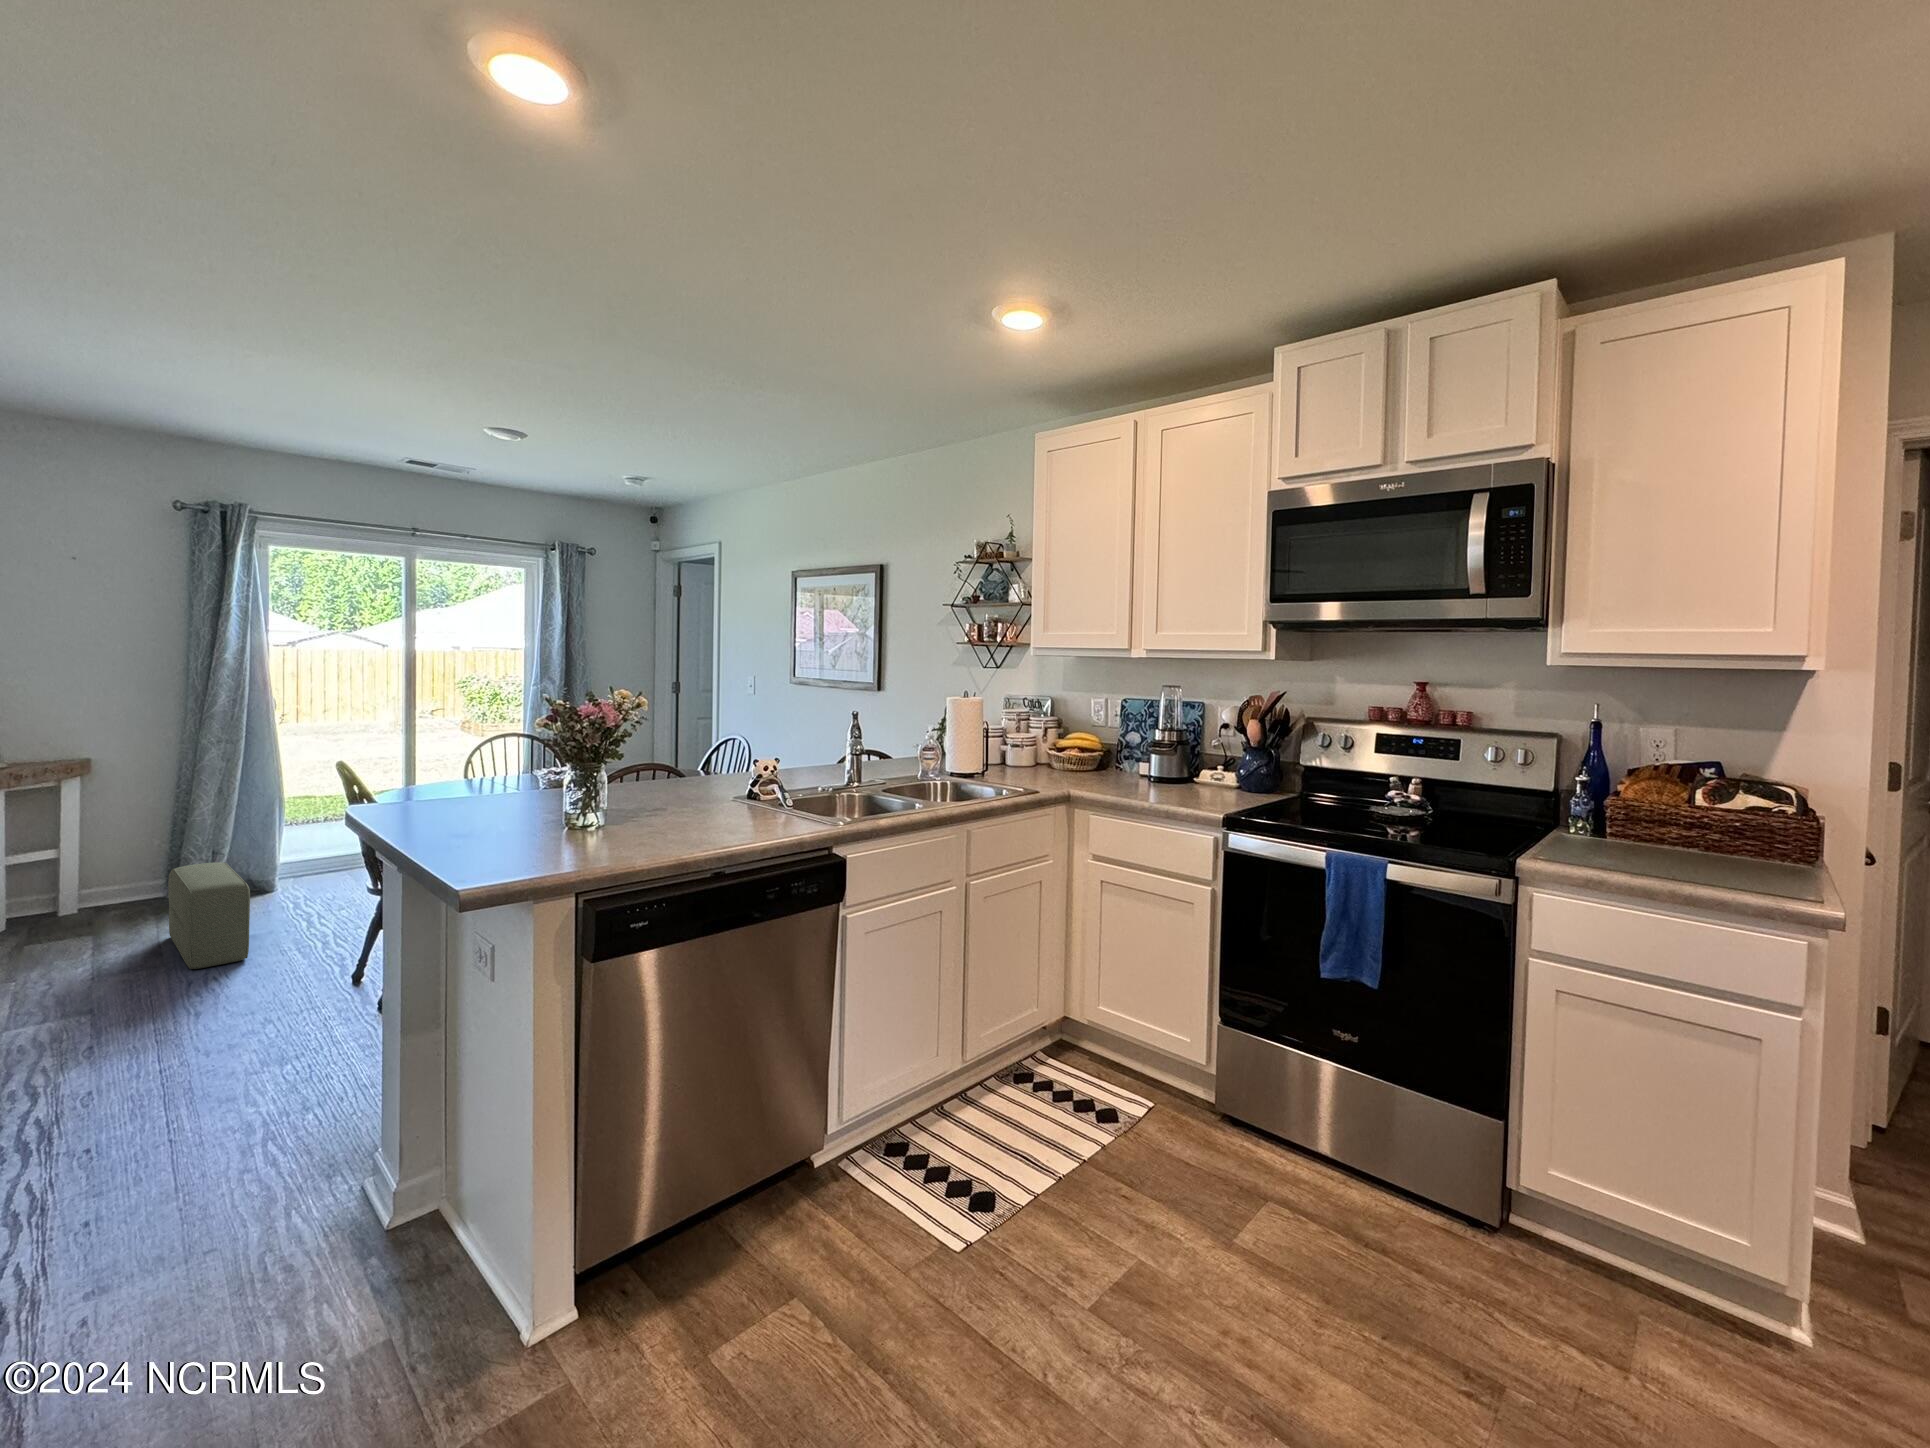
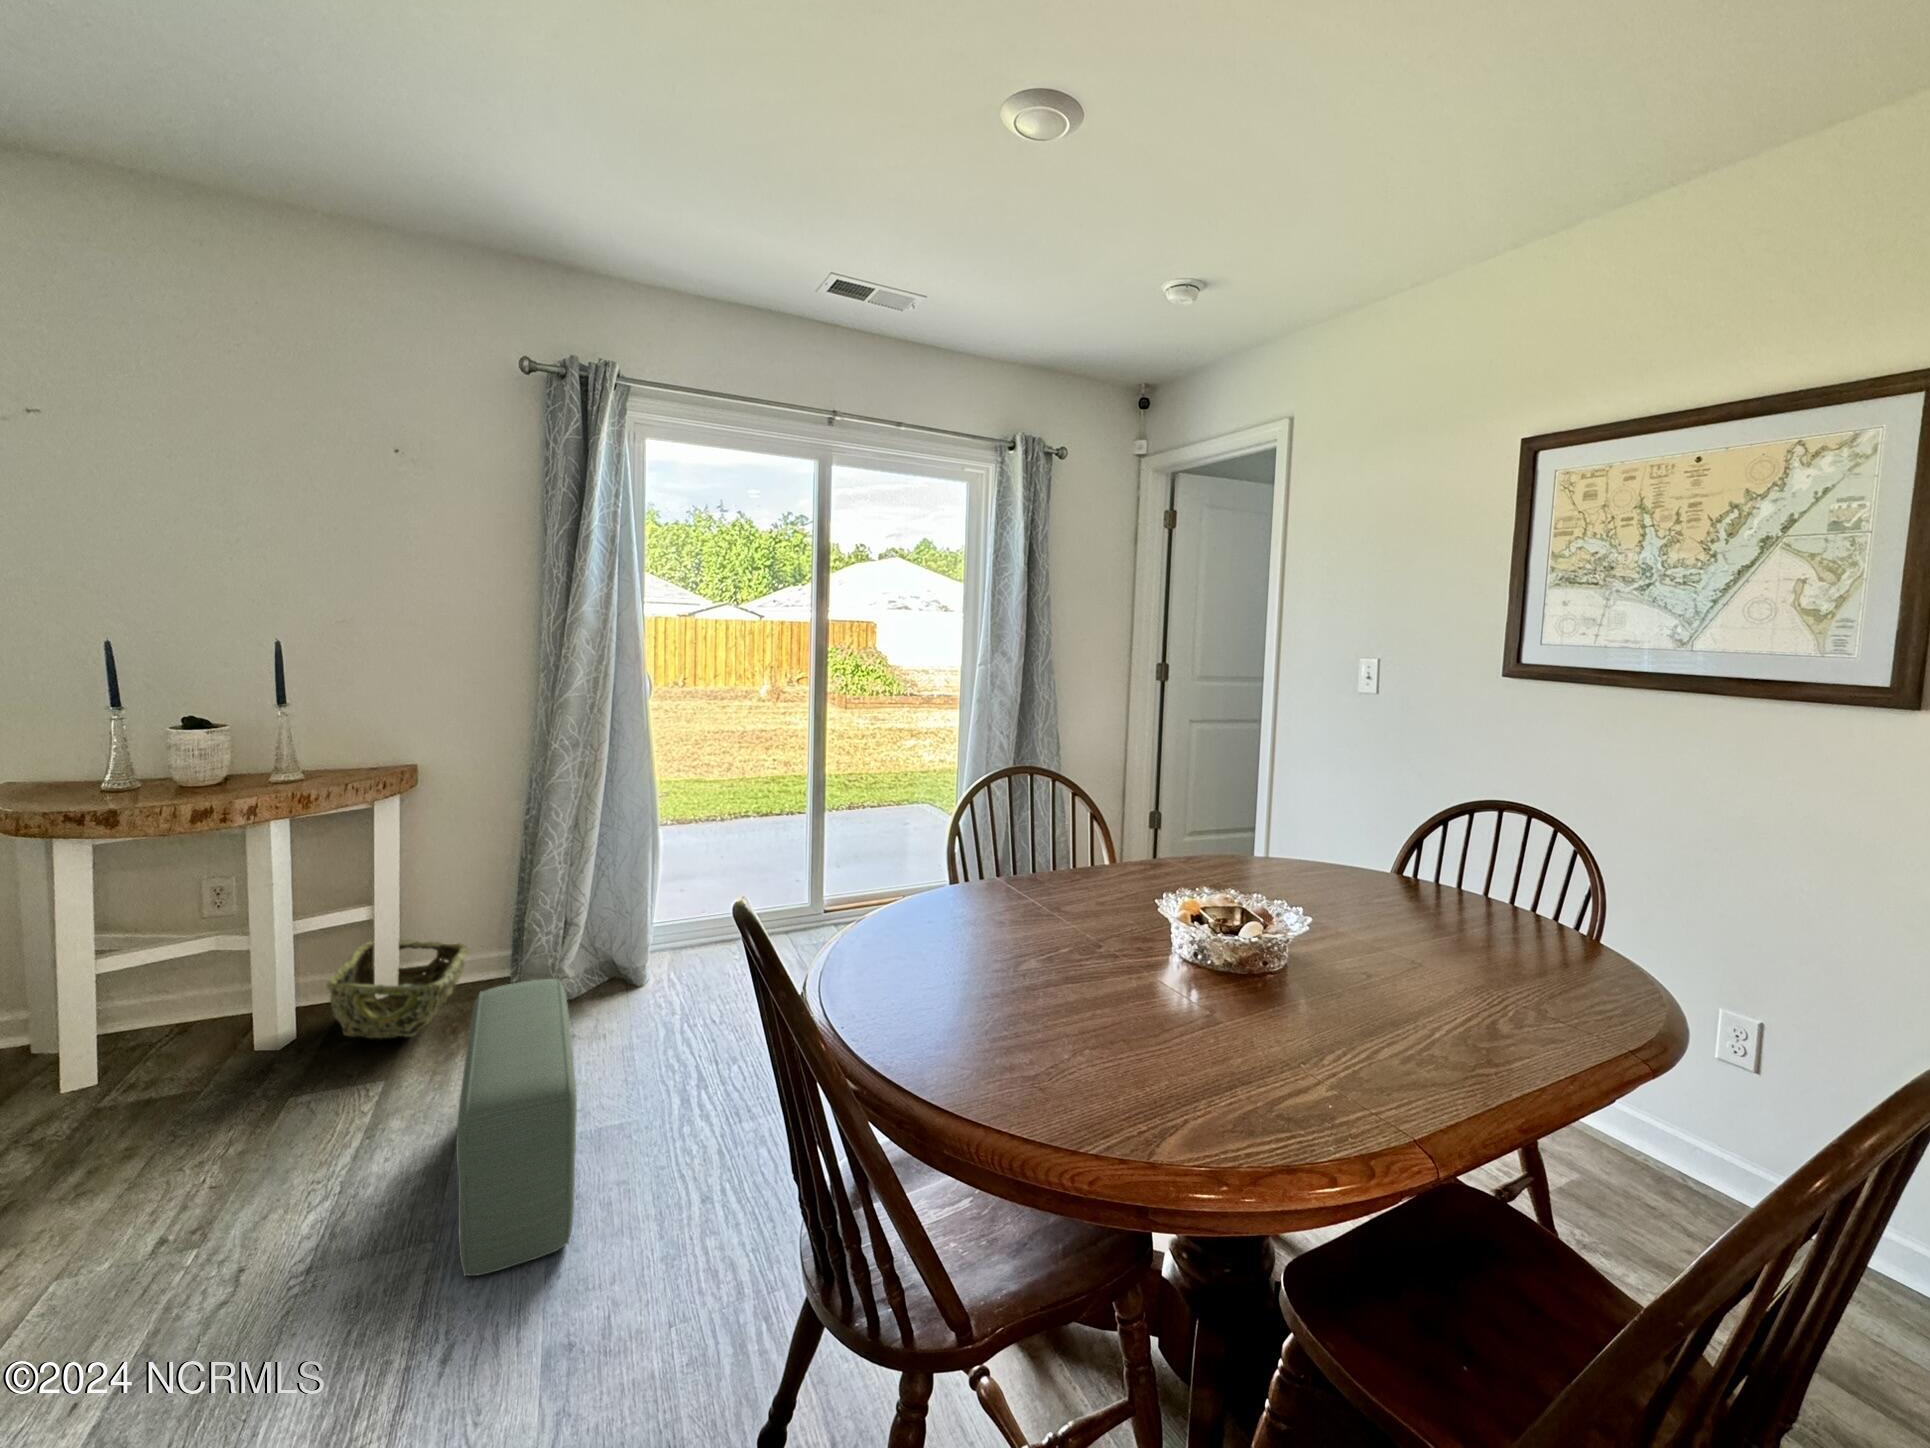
woven basket: none [41,873,134,922] -> present [326,940,467,1038]

